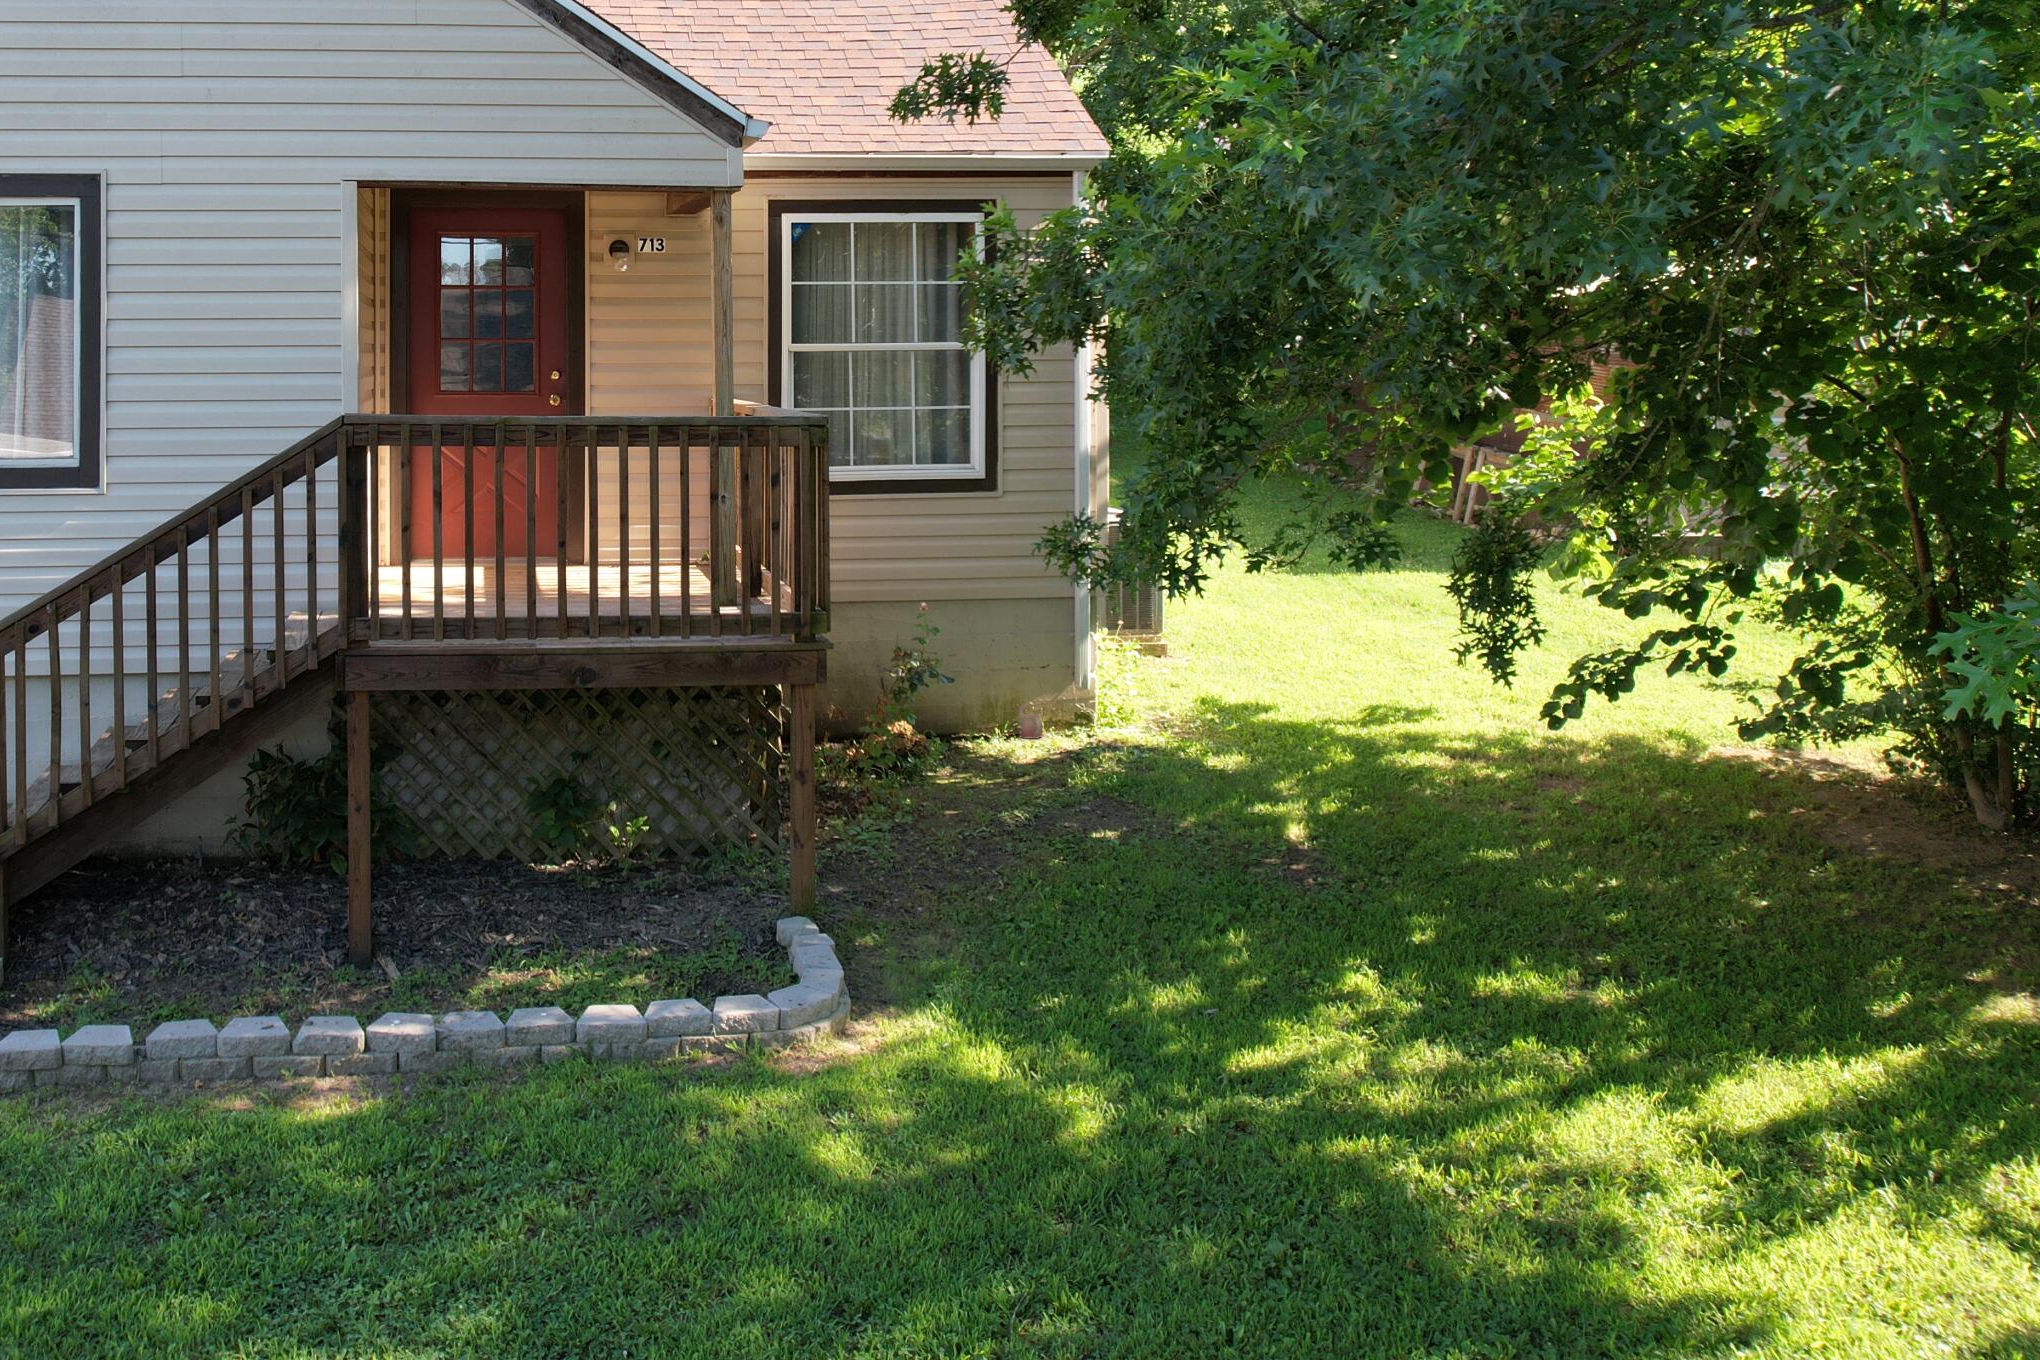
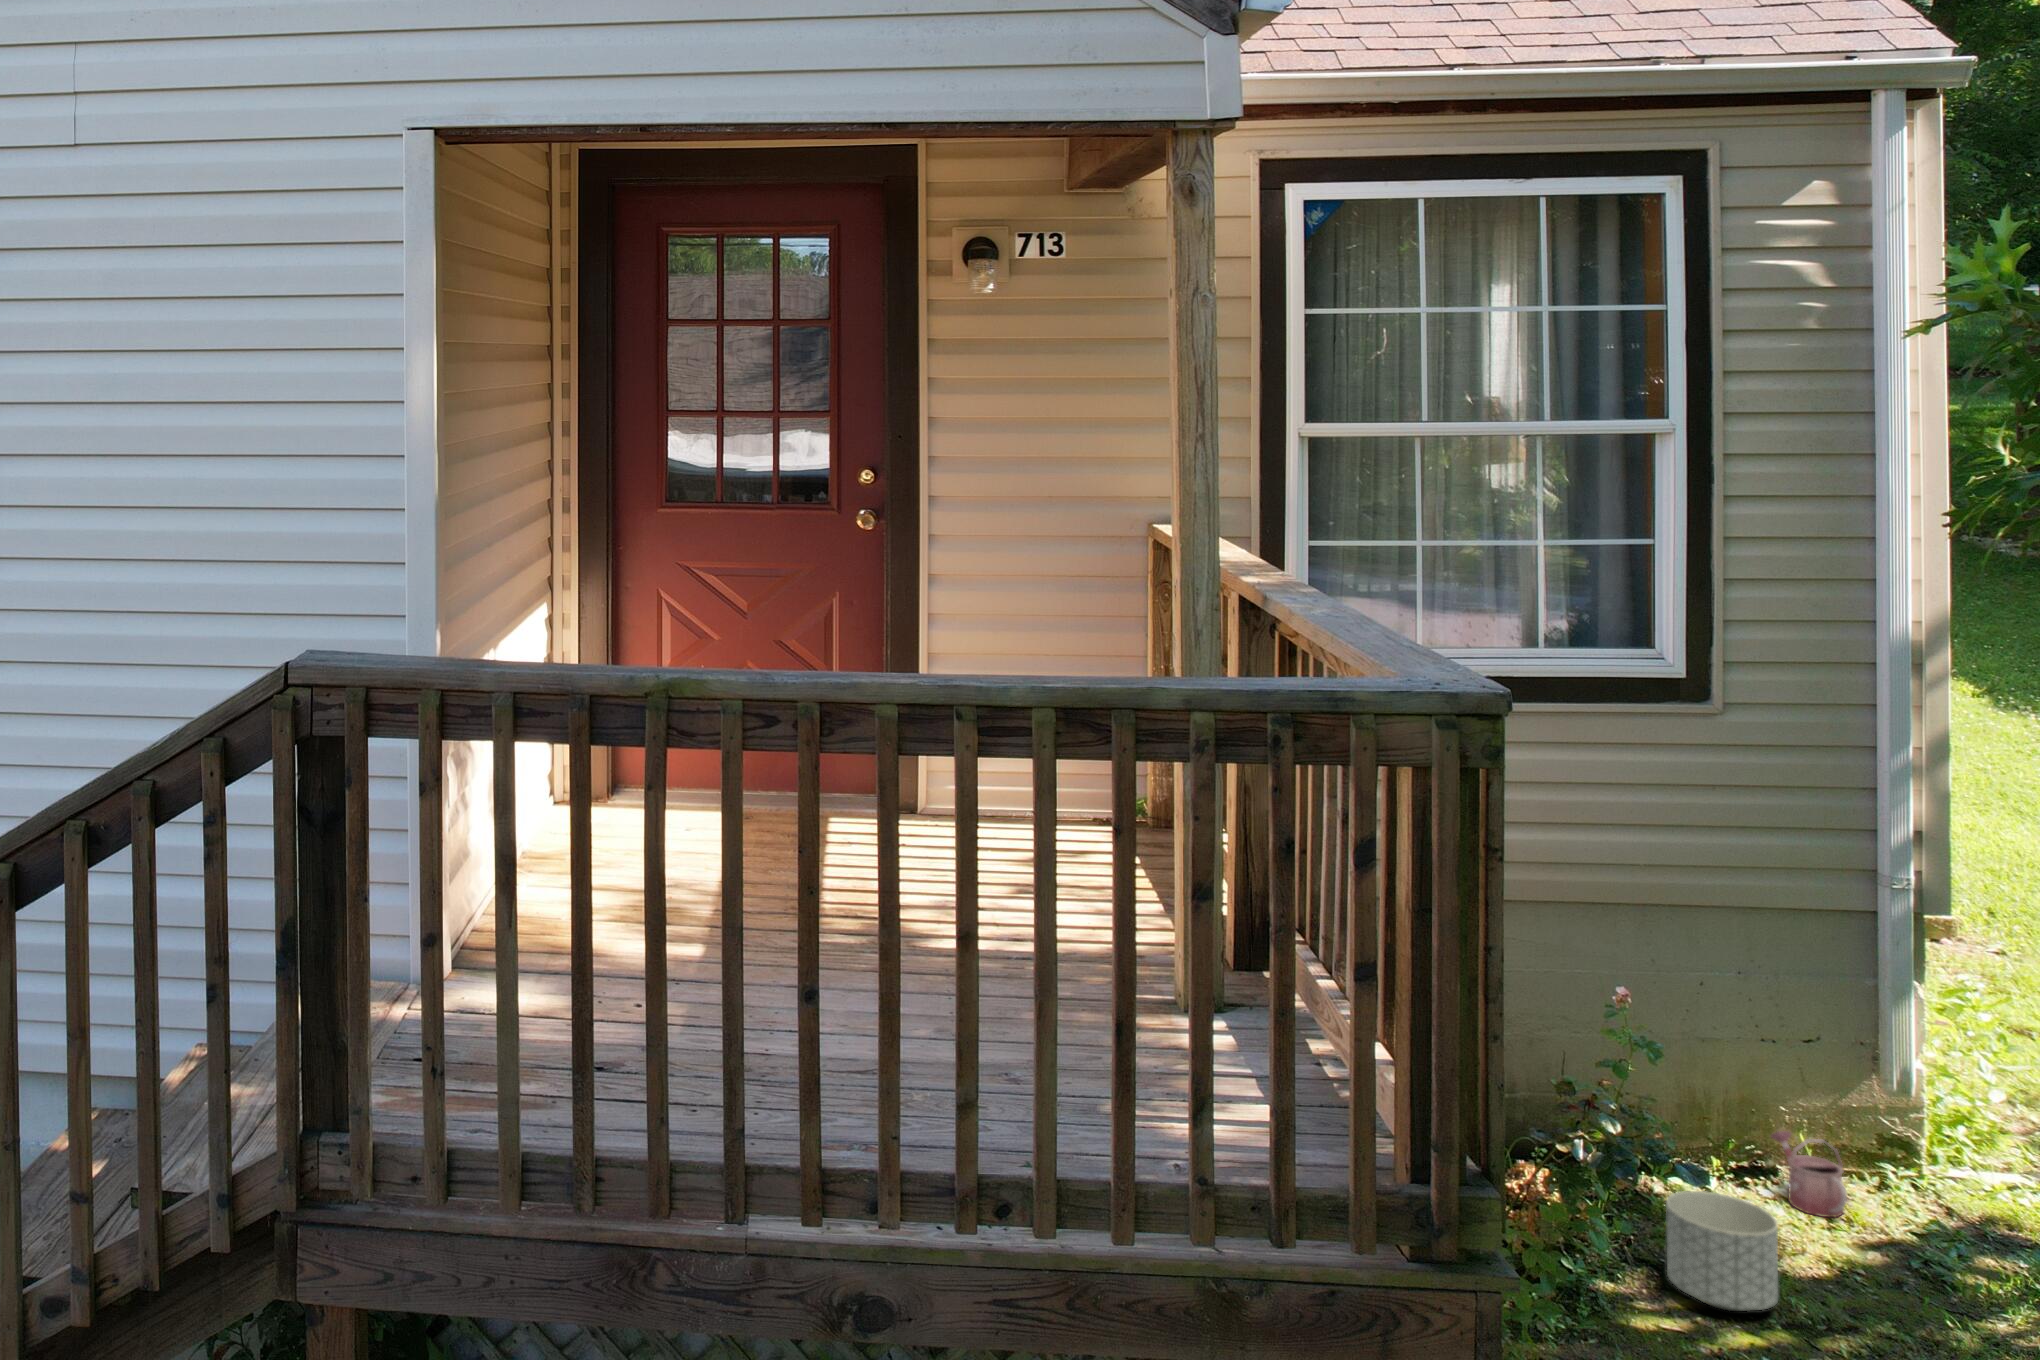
planter: none [945,712,990,760] -> present [1666,1191,1778,1311]

